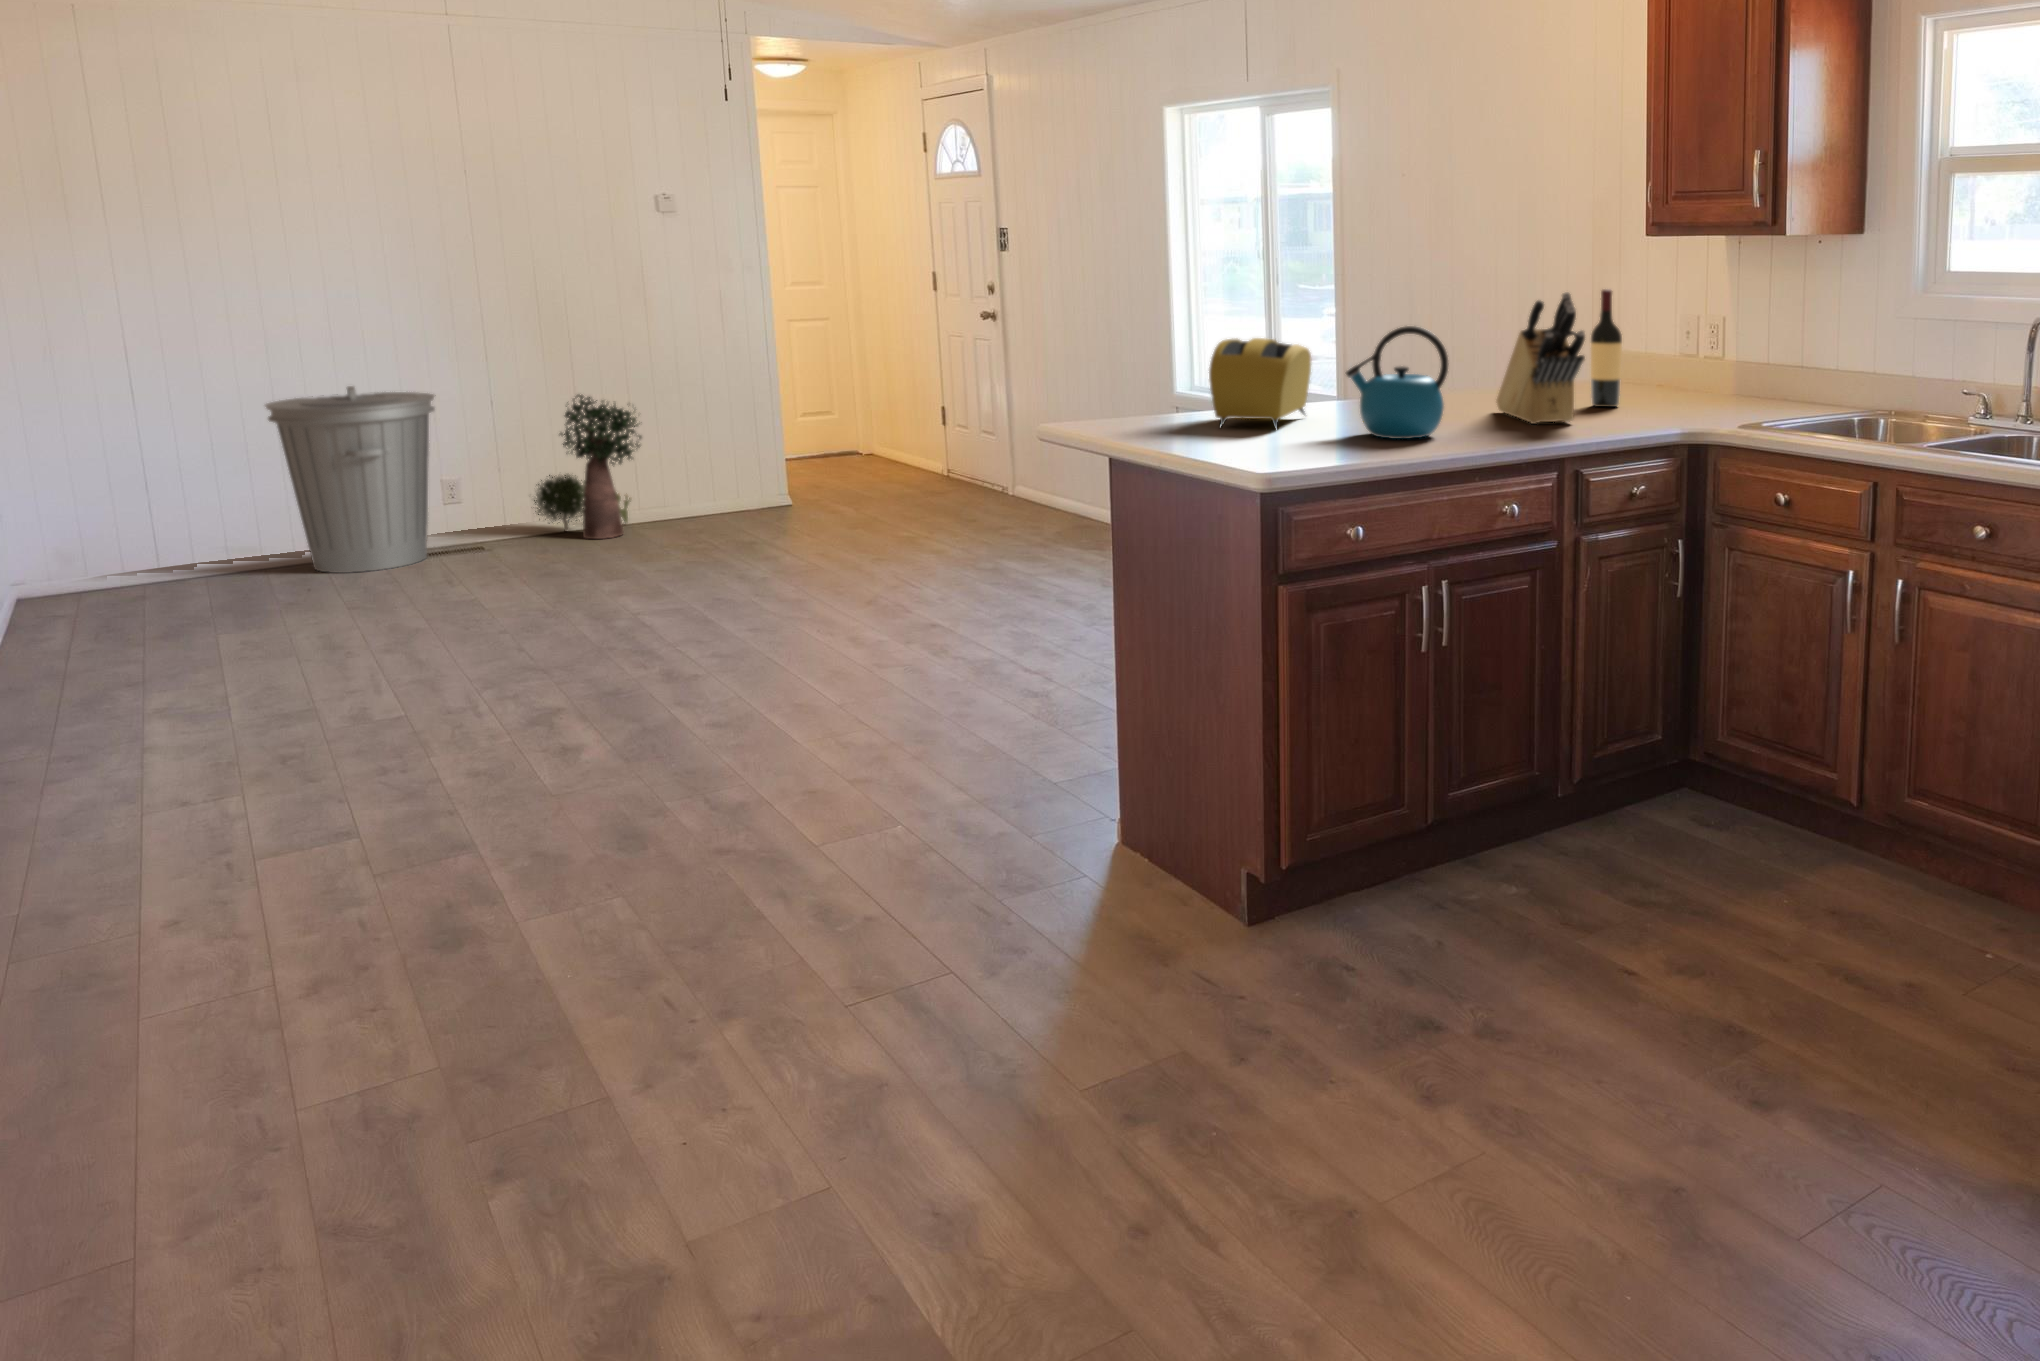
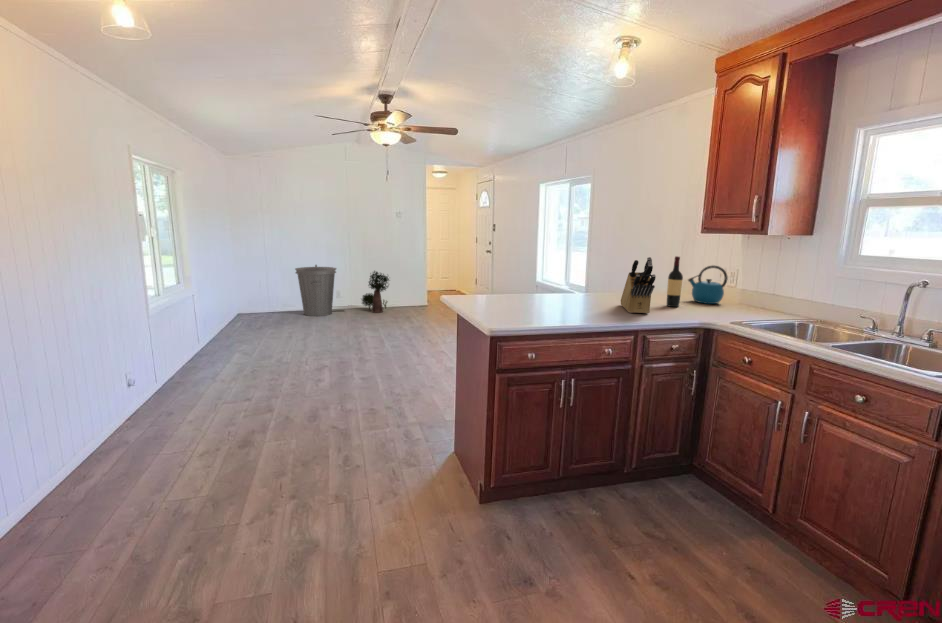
kettle: present [1346,326,1449,439] -> present [688,265,727,304]
toaster: present [1209,338,1311,429] -> none [494,269,540,307]

